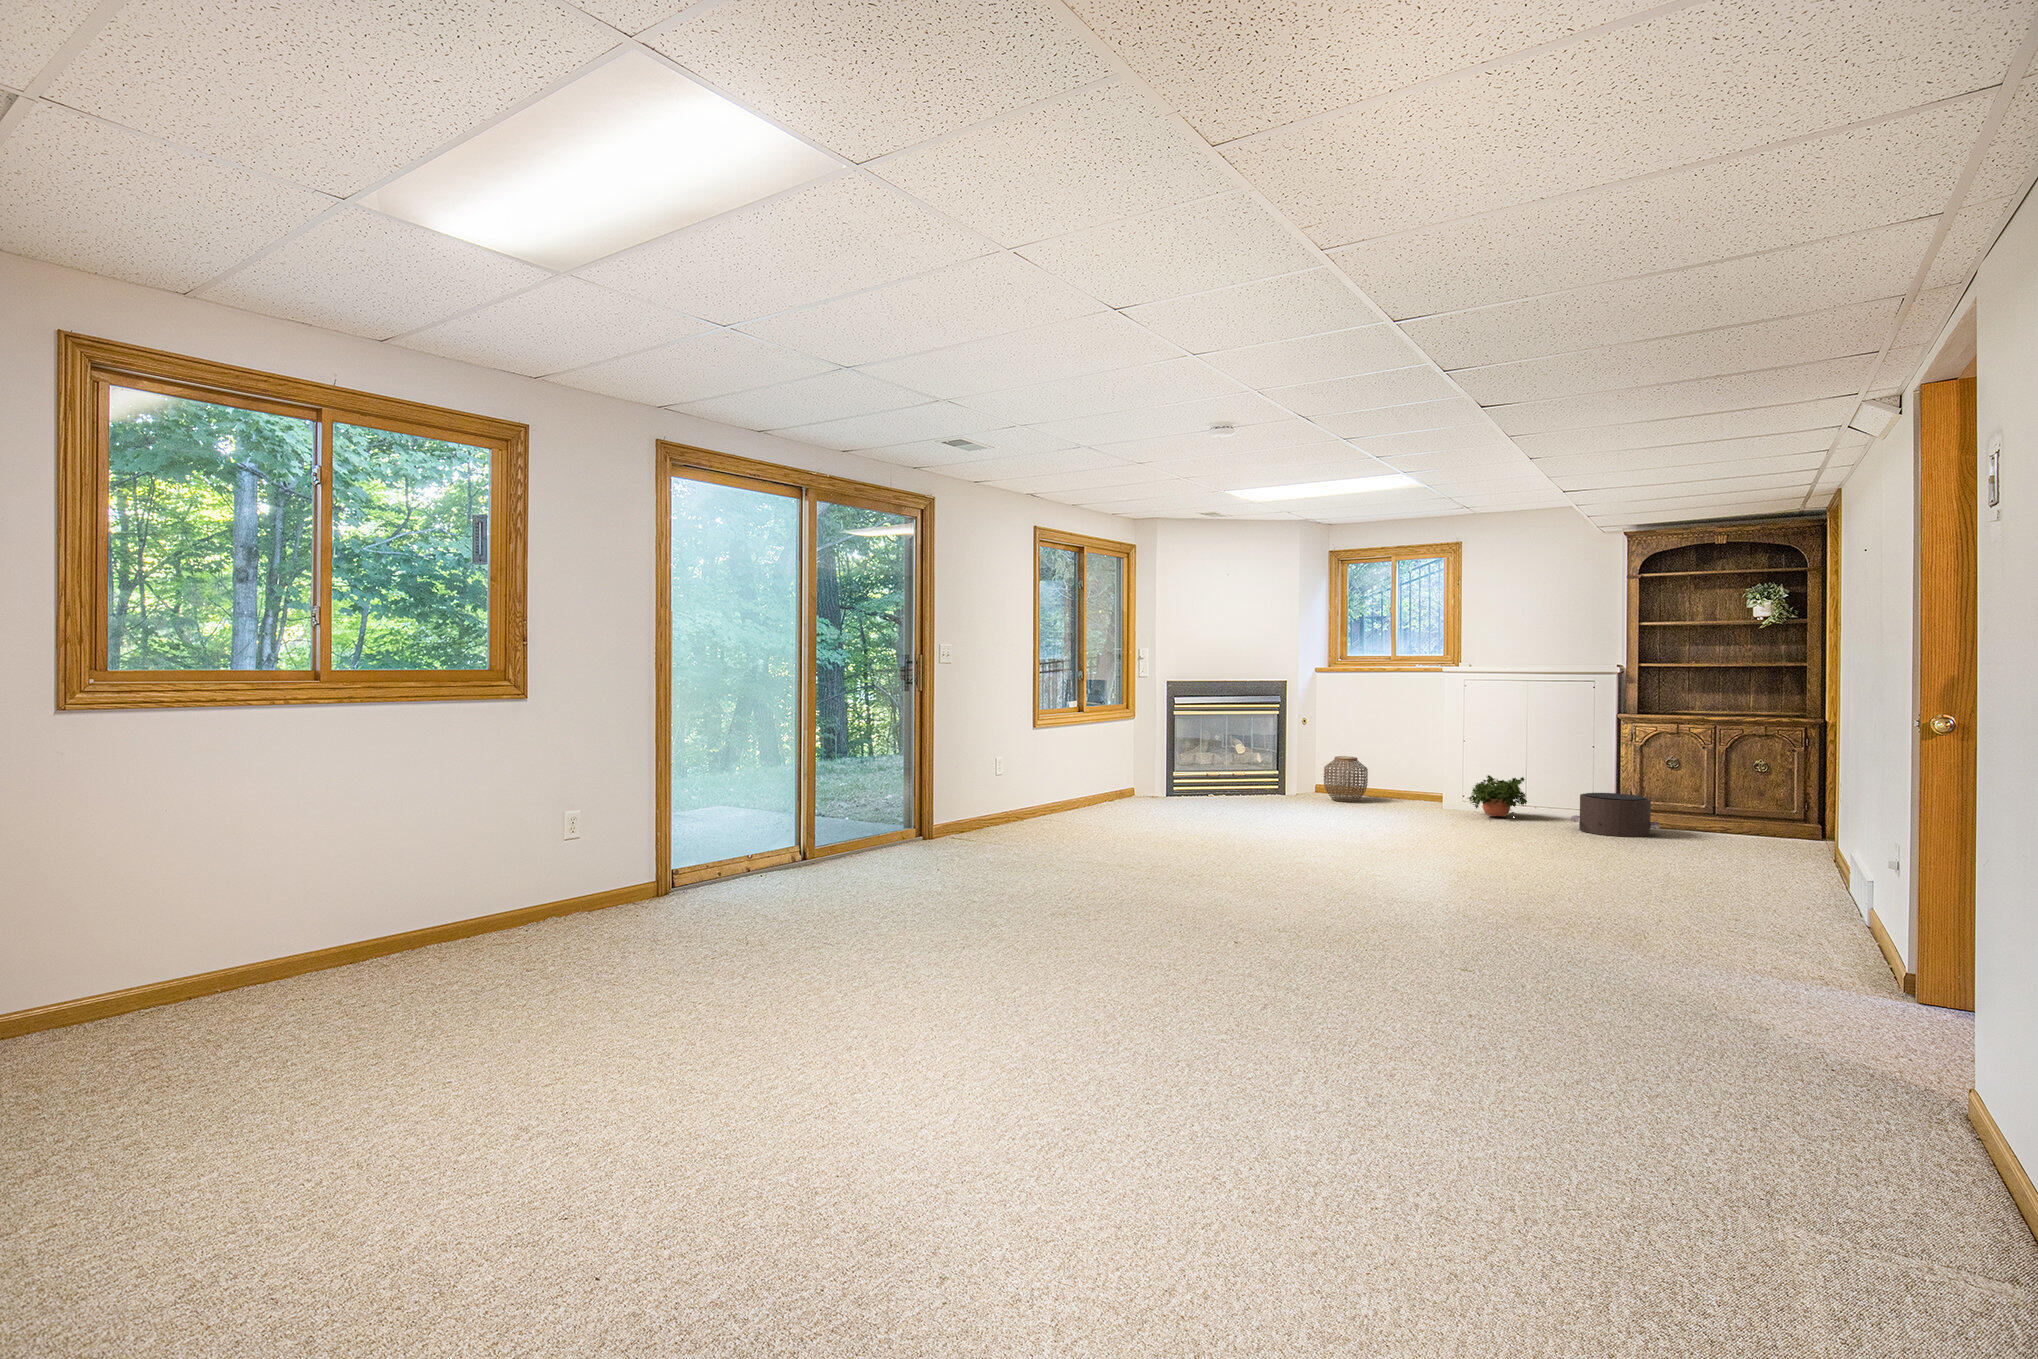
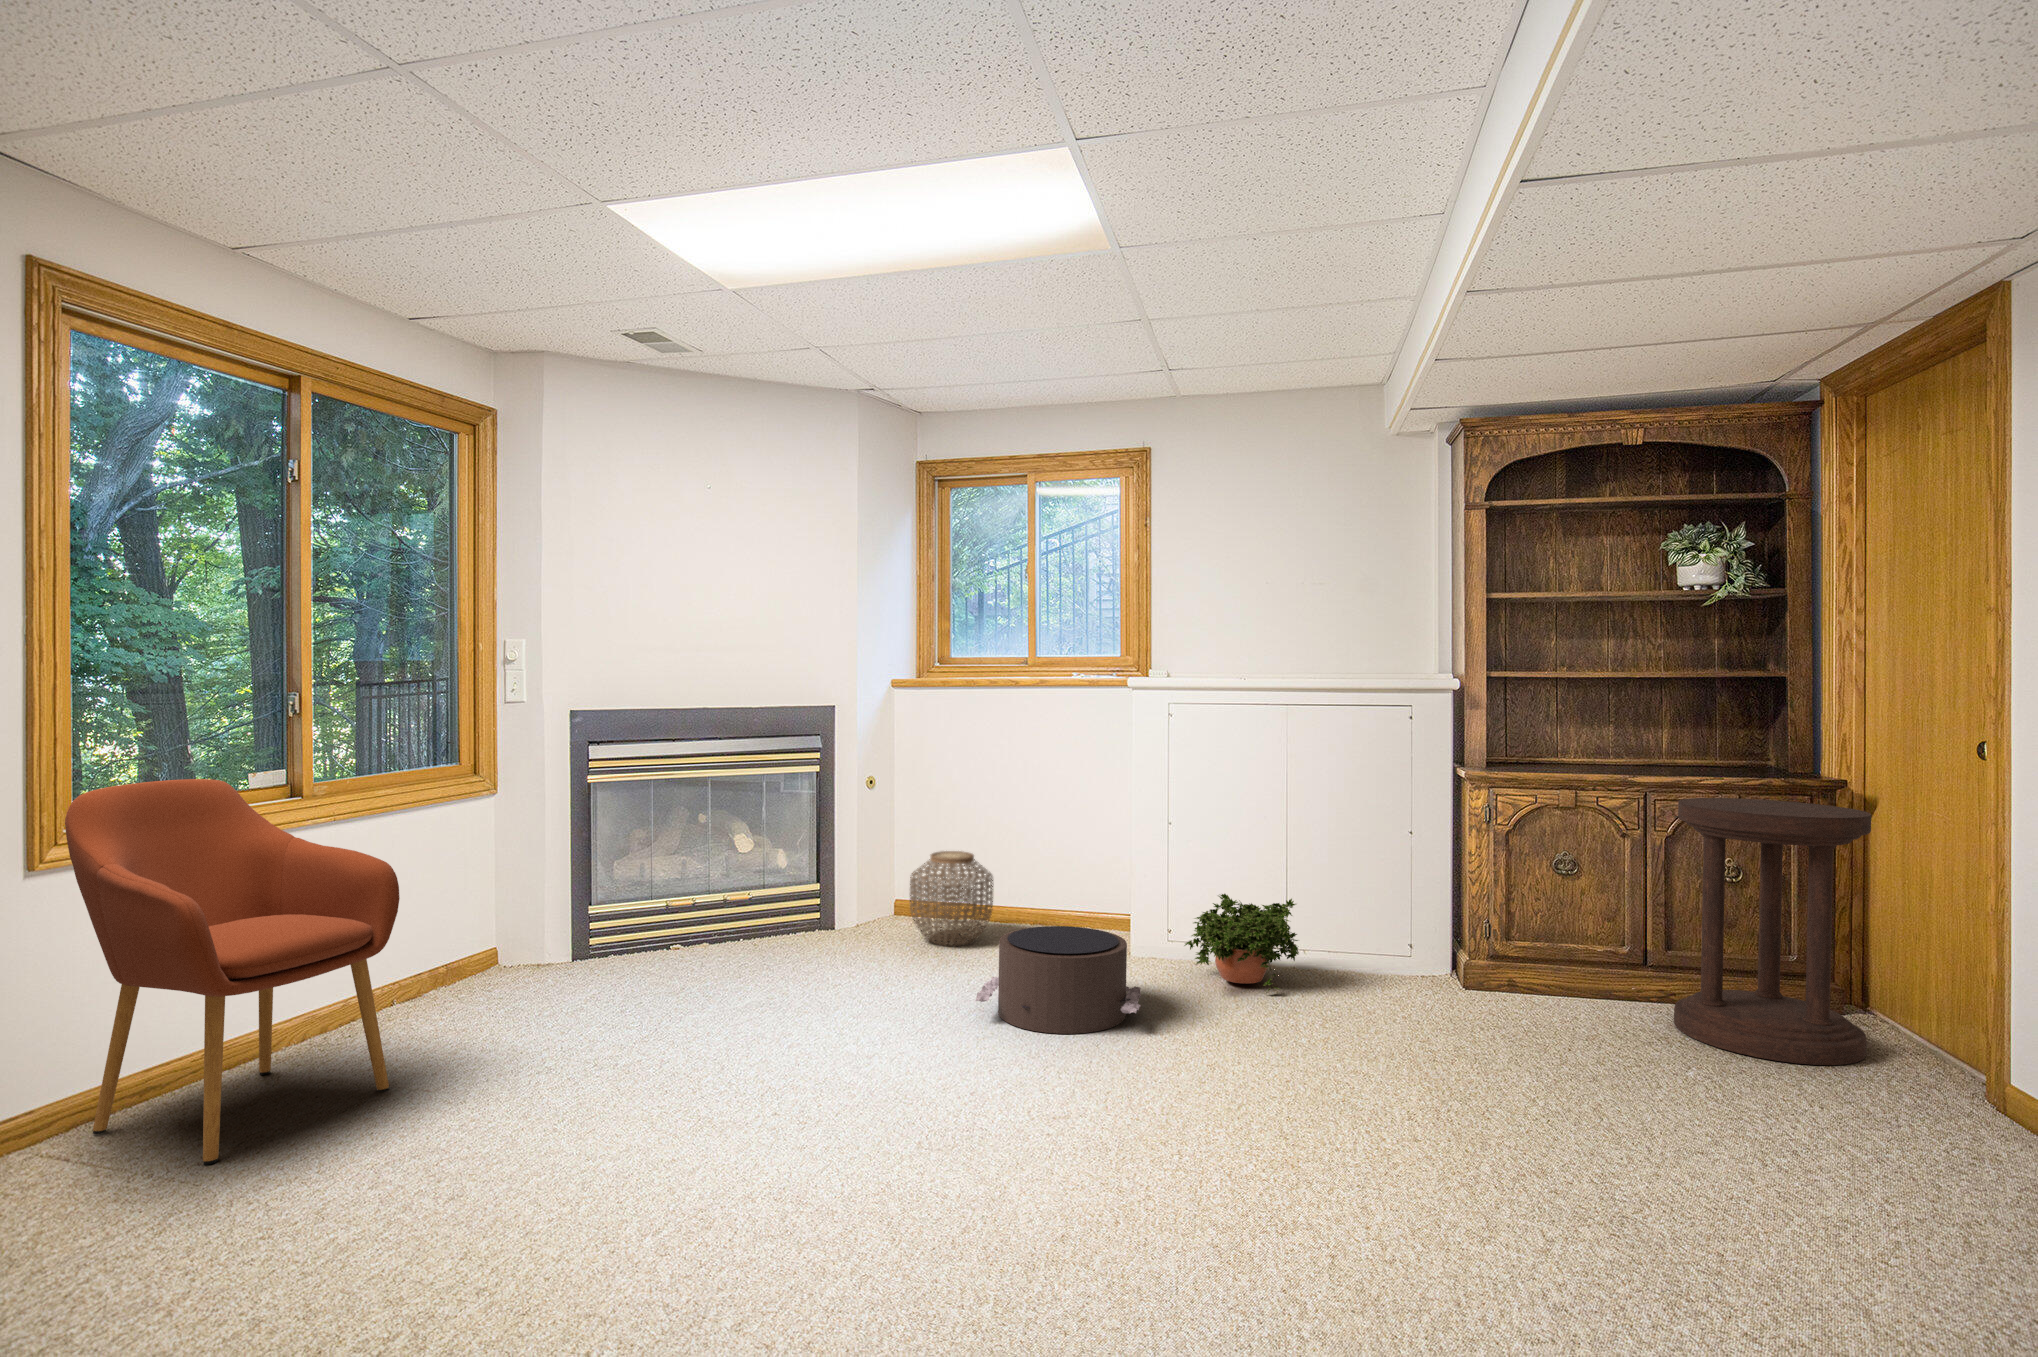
armchair: none [1041,705,1139,827] -> present [65,779,400,1165]
side table: none [1718,728,1814,848] -> present [1674,798,1871,1065]
pouf: present [1571,793,1660,837] -> present [976,926,1141,1034]

